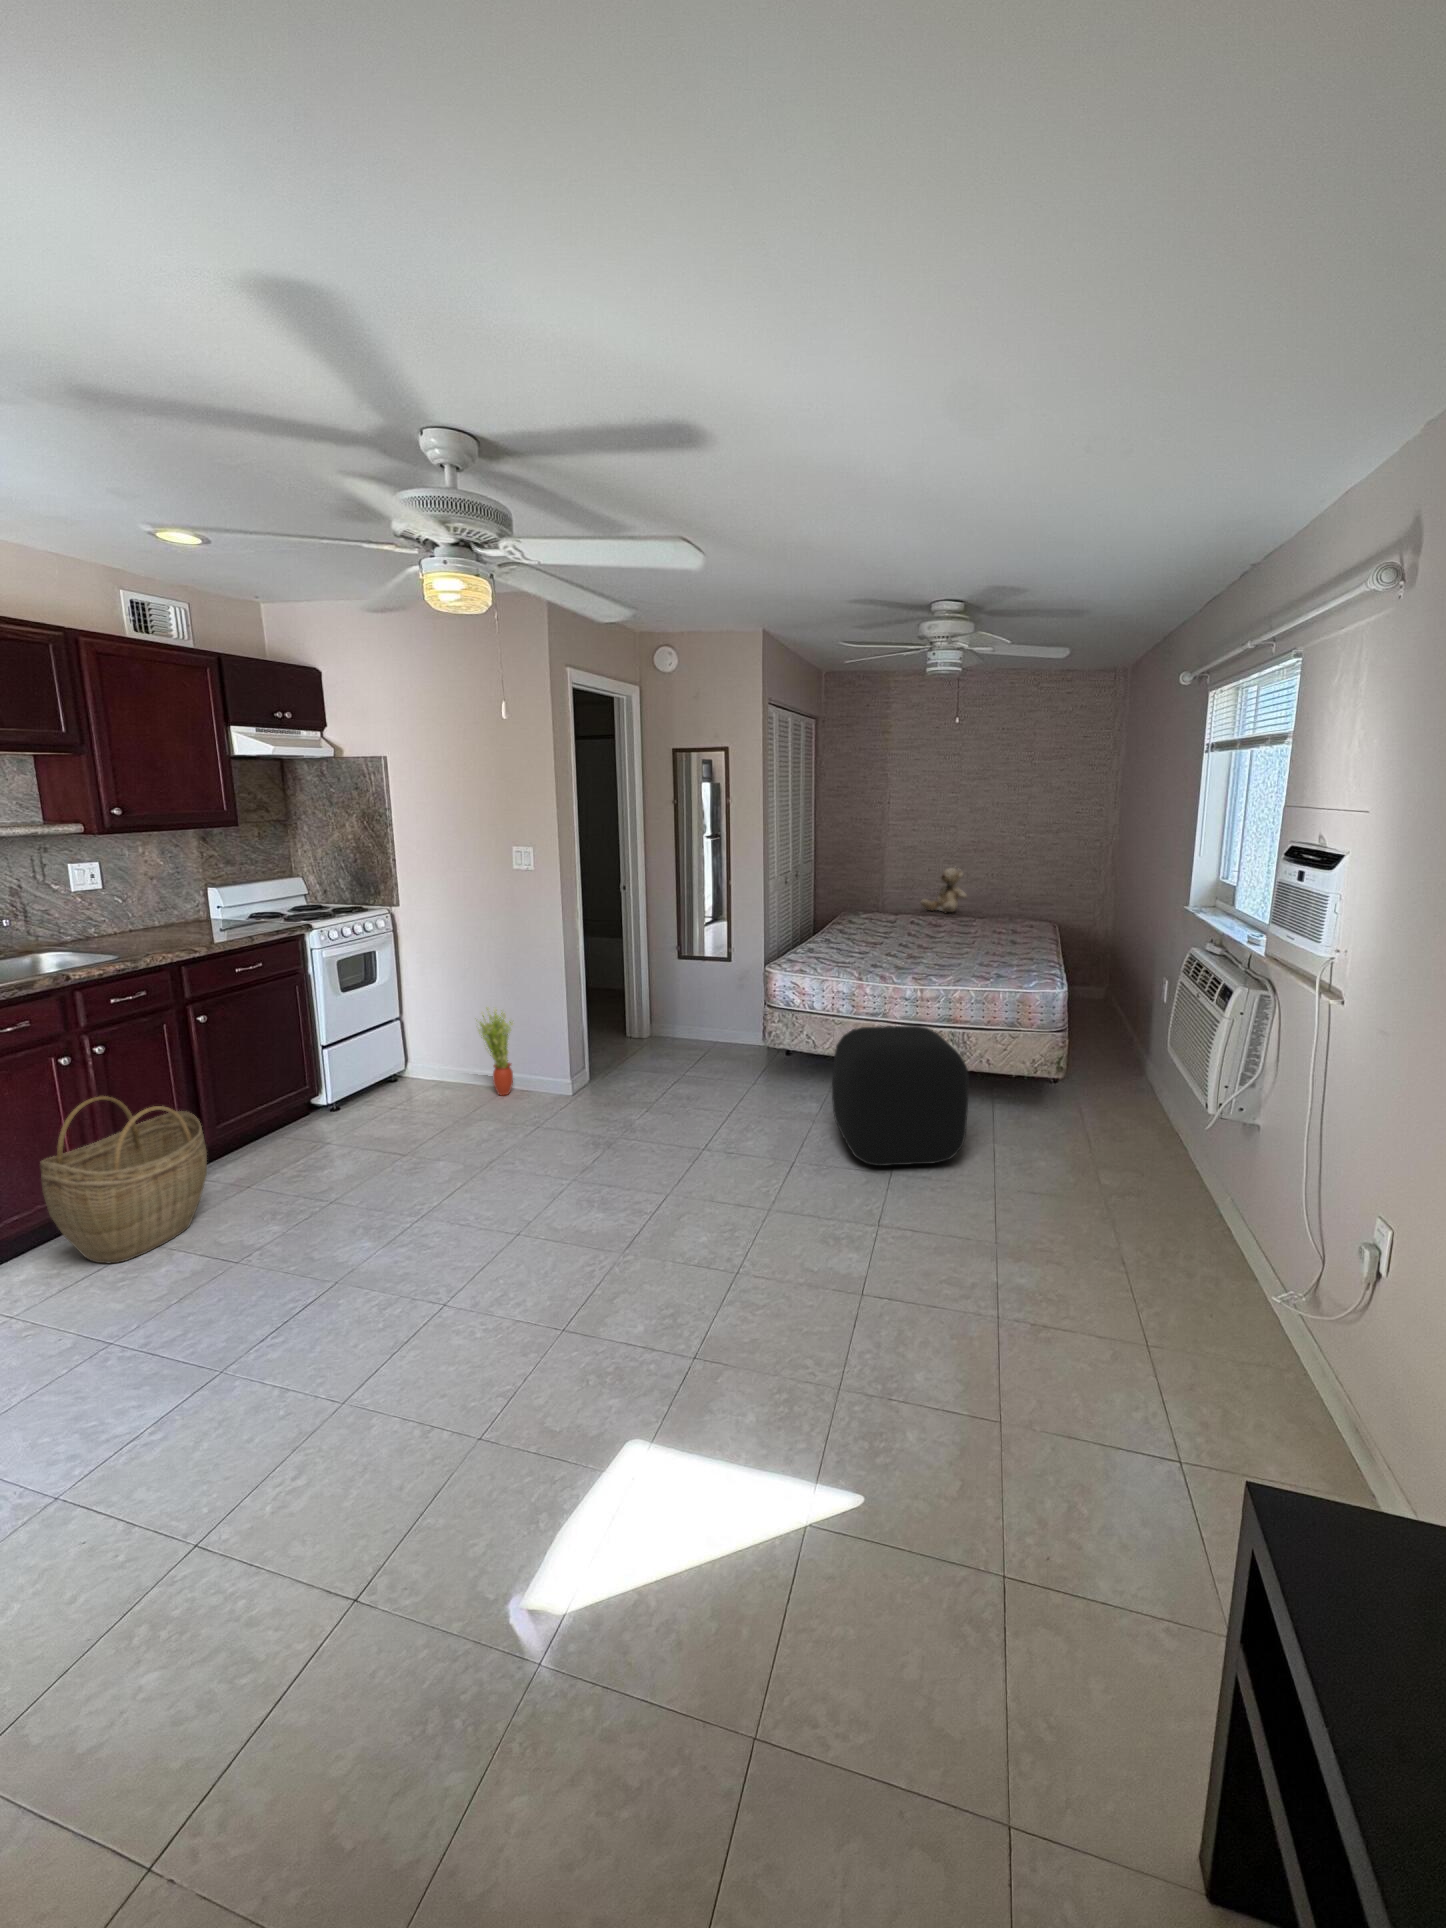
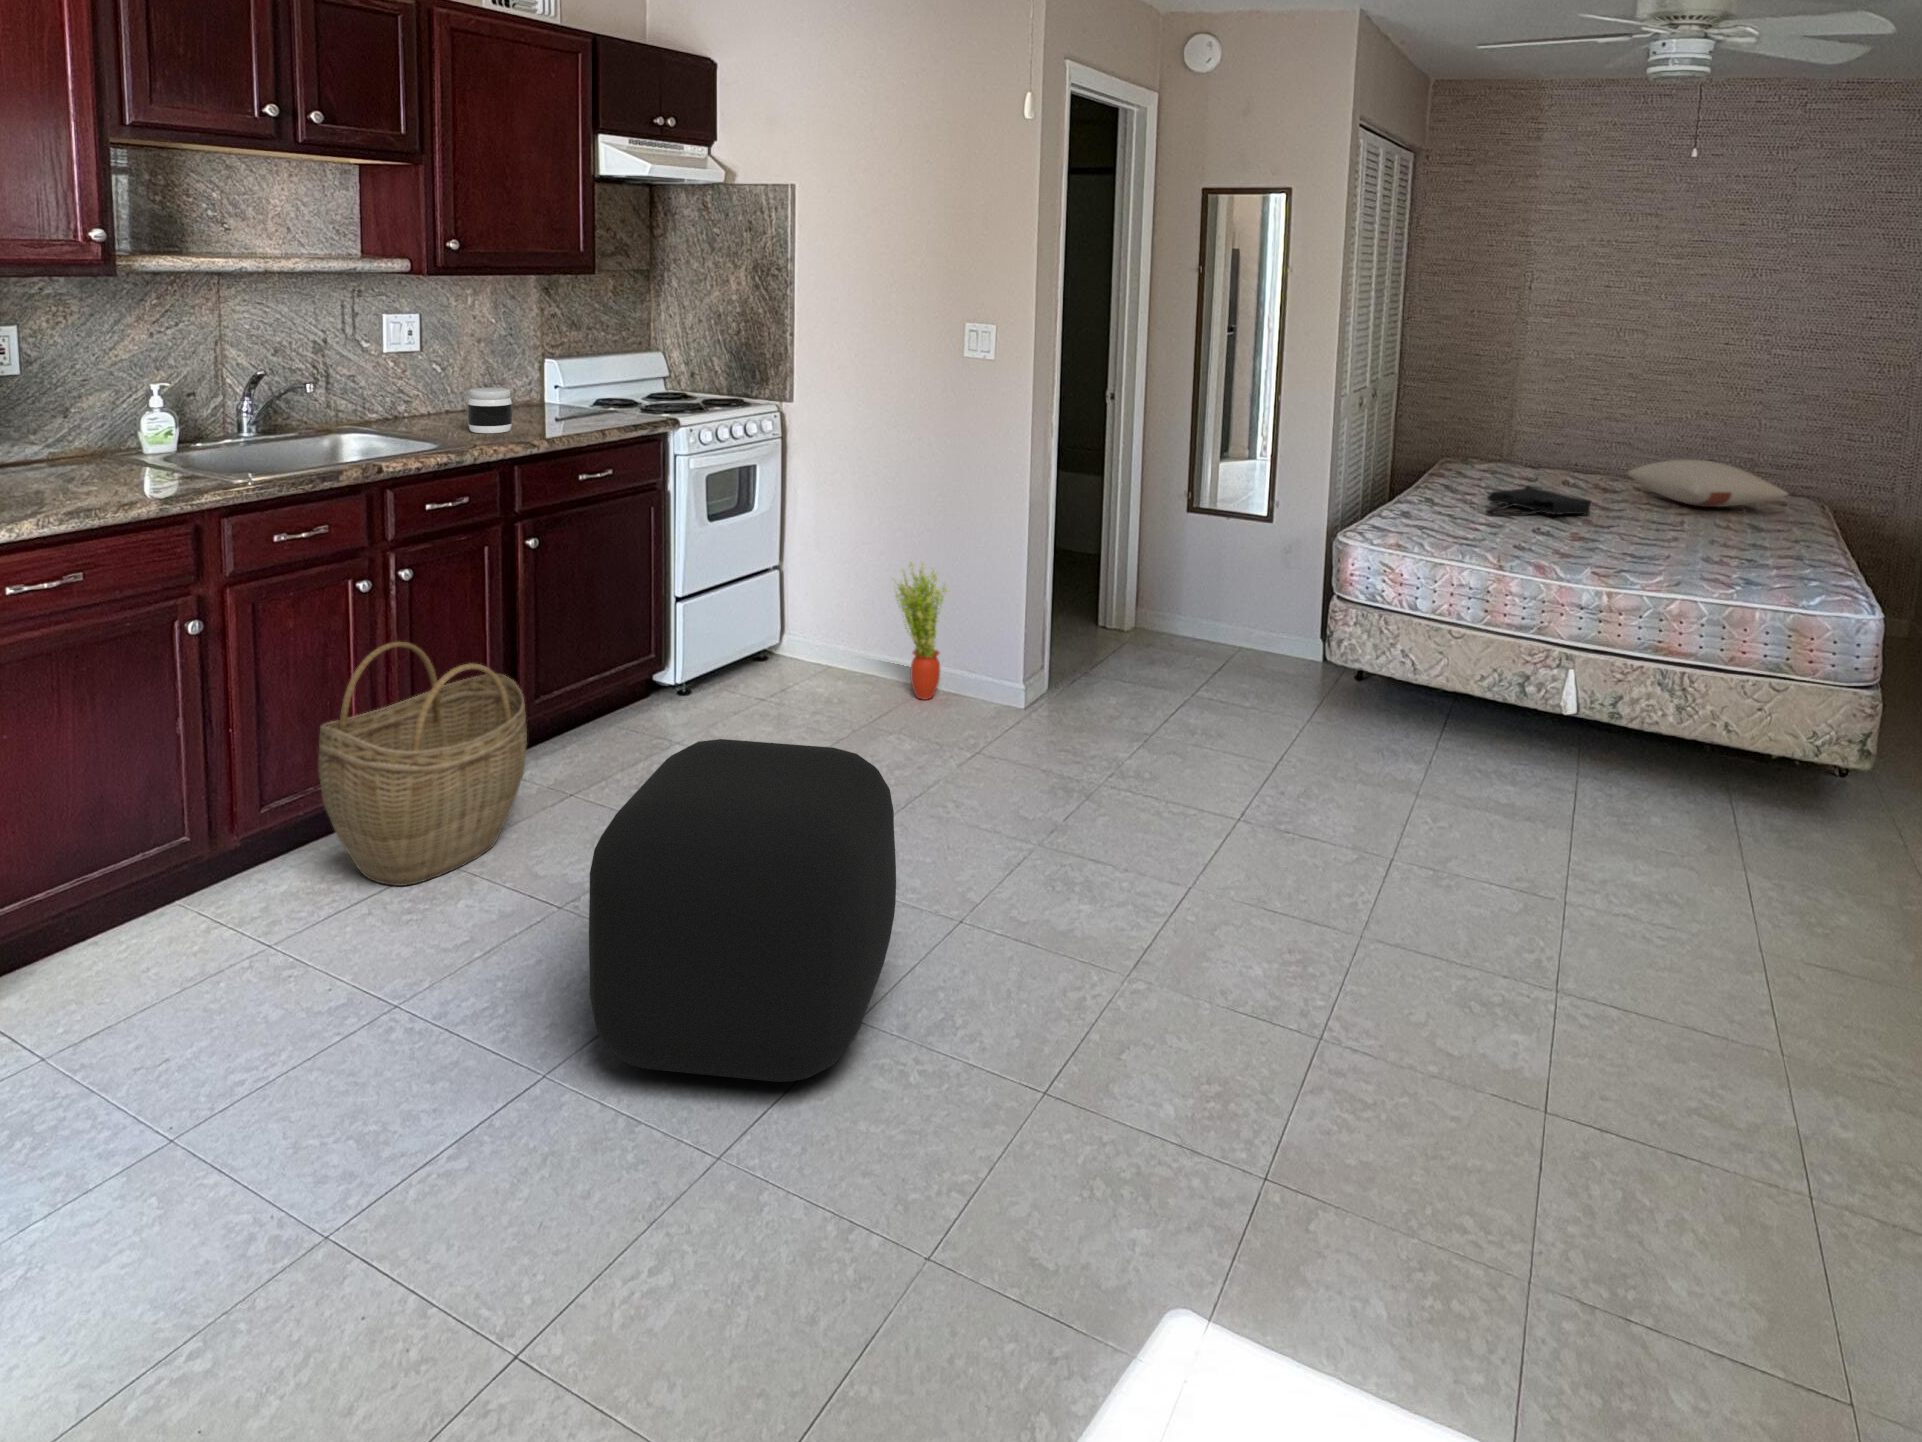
teddy bear: present [920,868,967,913] -> none [1582,393,1667,472]
pillow: none [942,904,1029,932] -> present [1628,460,1788,507]
jar: none [144,912,181,945] -> present [468,387,512,433]
tote bag: none [856,926,918,947] -> present [1486,486,1591,516]
ottoman: present [832,1026,969,1166] -> present [589,739,896,1082]

